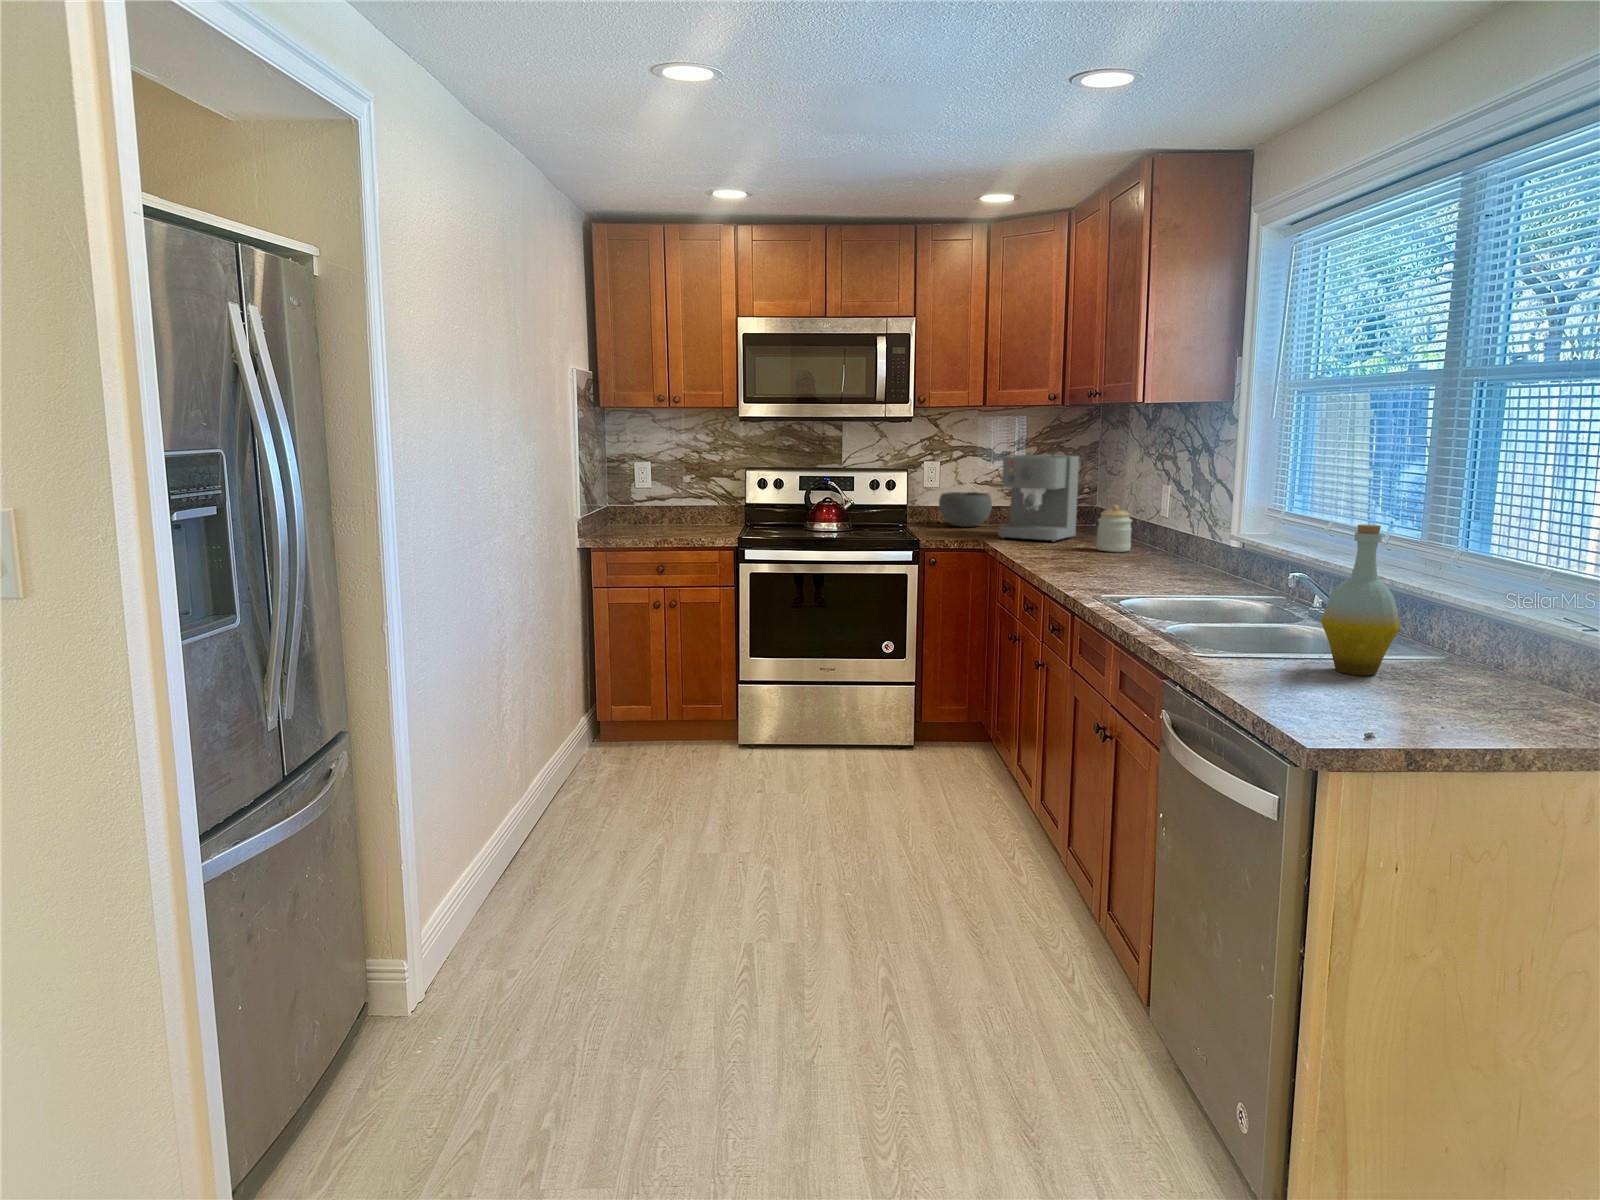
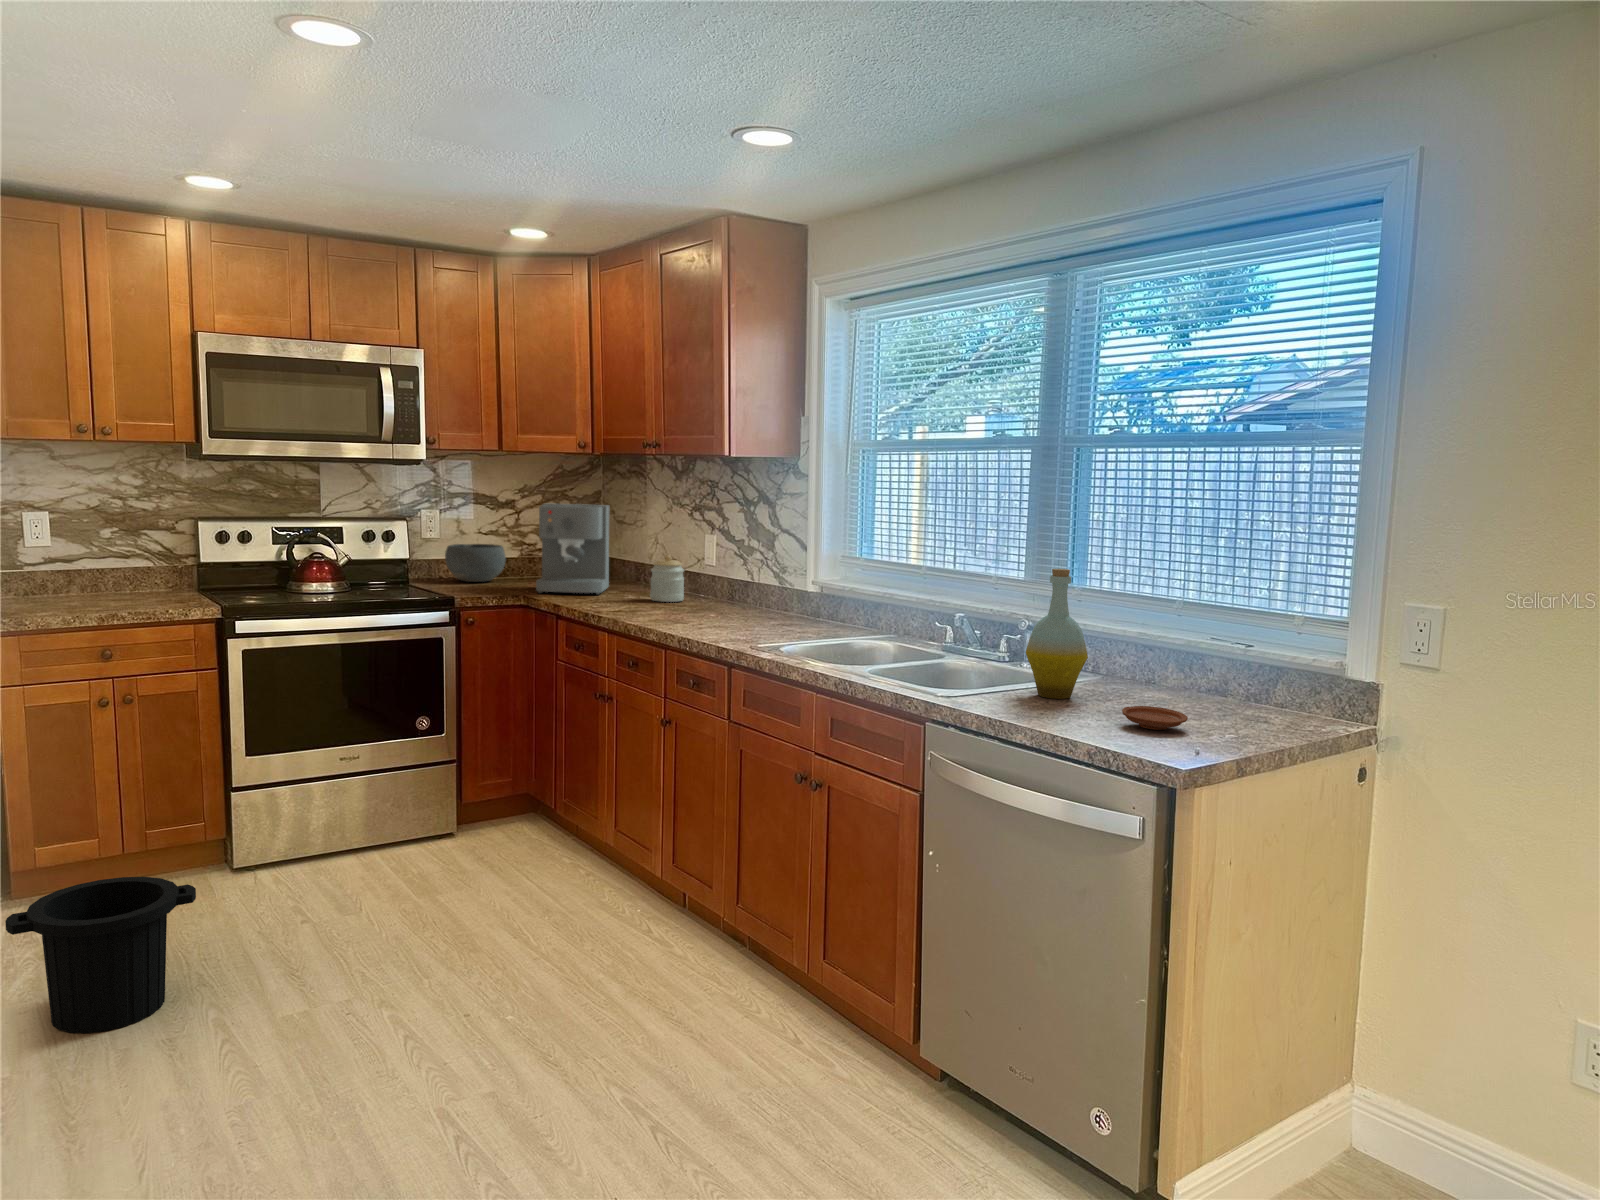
plate: none [1363,688,1450,718] -> present [1122,706,1188,730]
trash can: none [545,728,661,833] -> present [5,877,196,1033]

